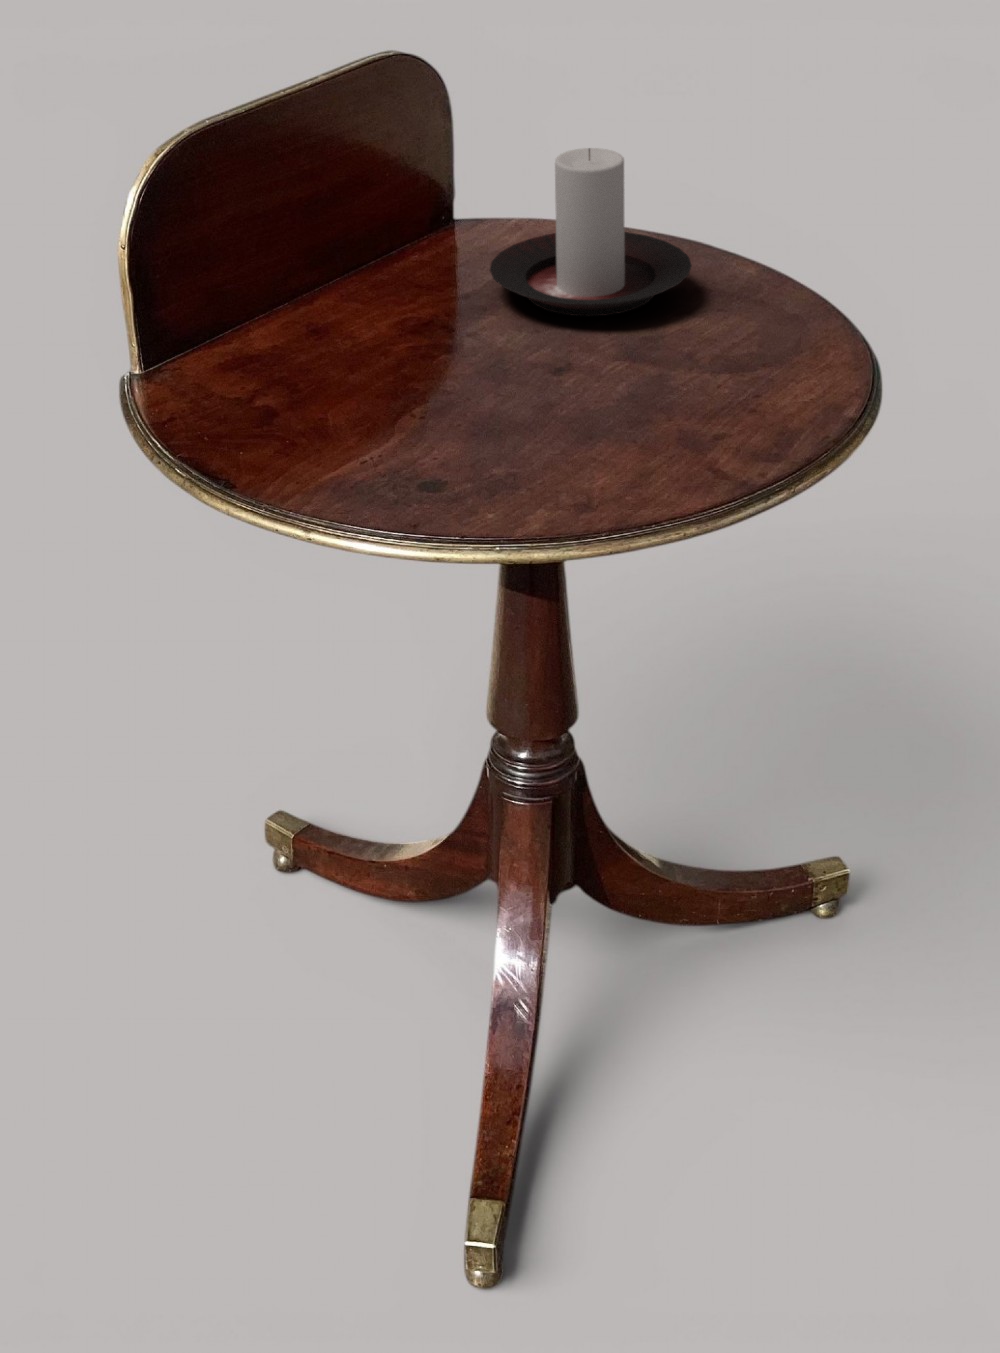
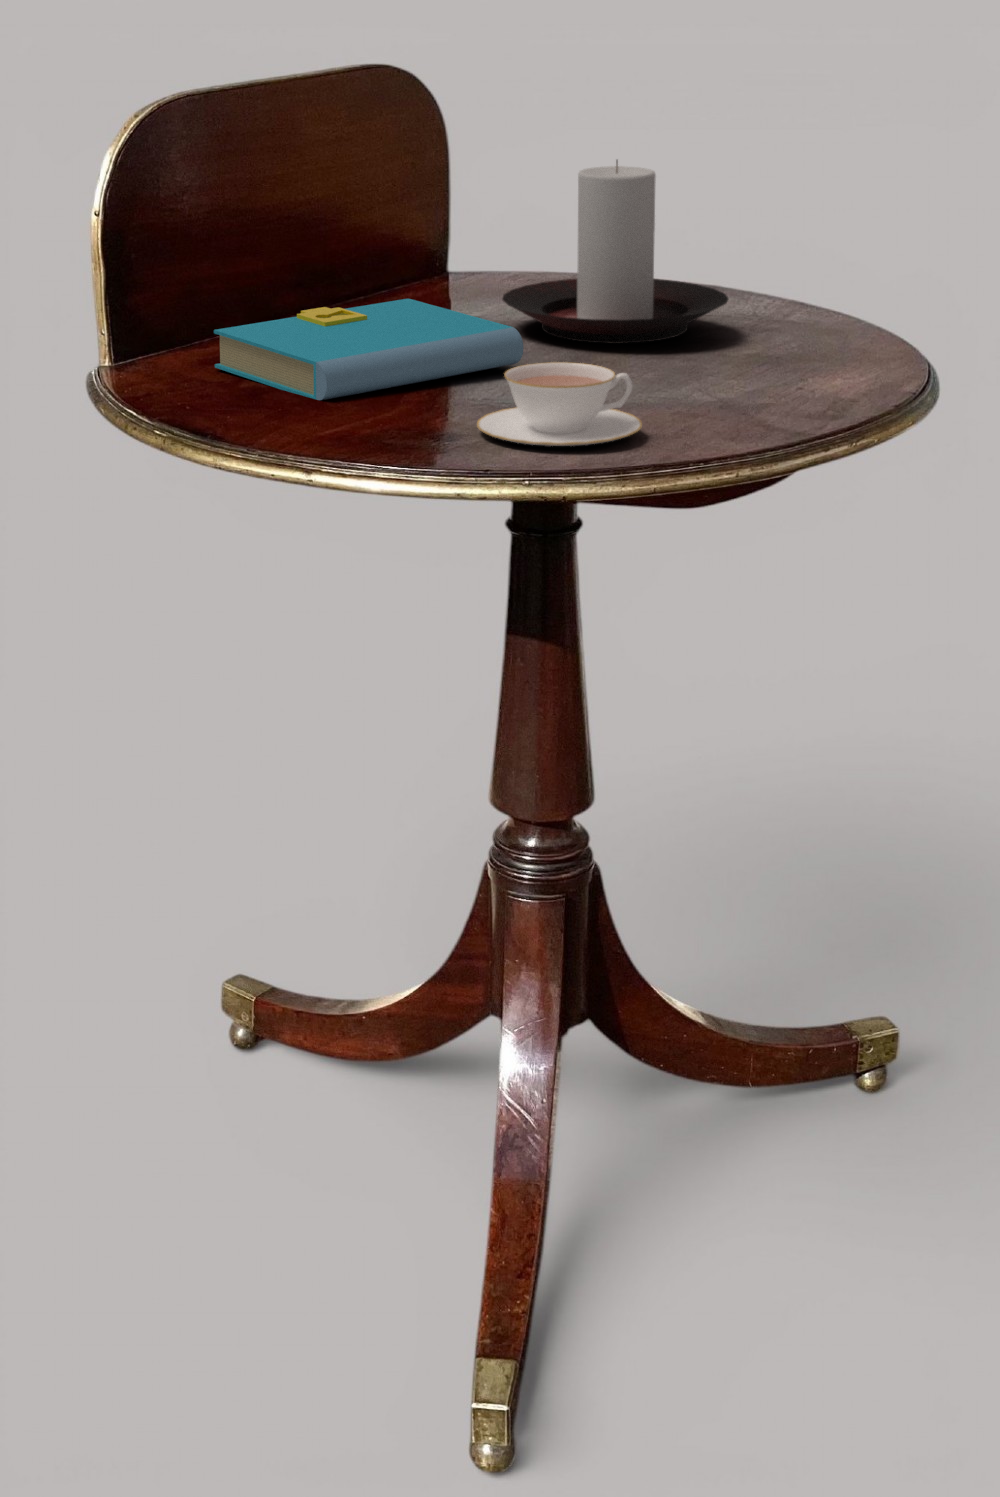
book: none [230,286,501,423] -> present [214,298,523,400]
teacup: none [451,405,593,497] -> present [477,362,642,446]

